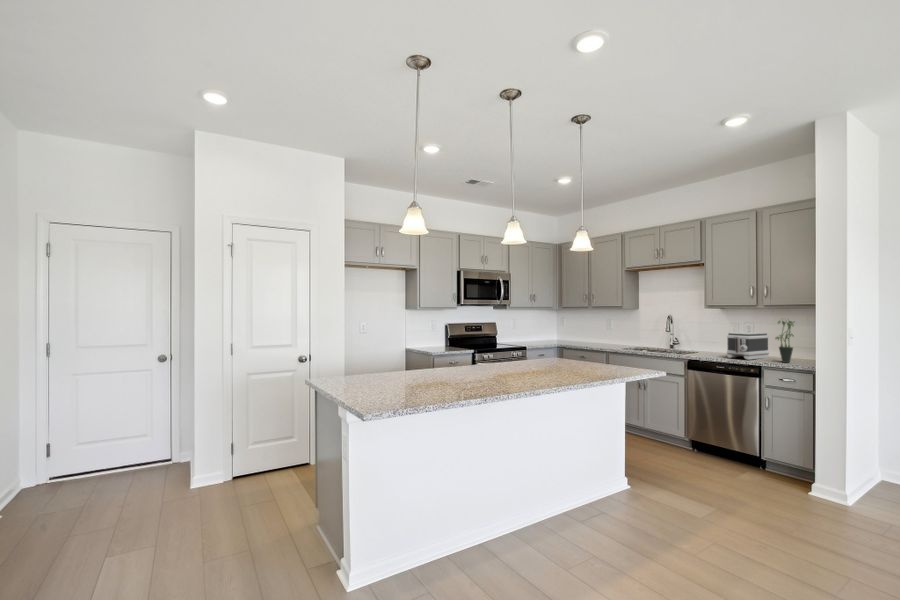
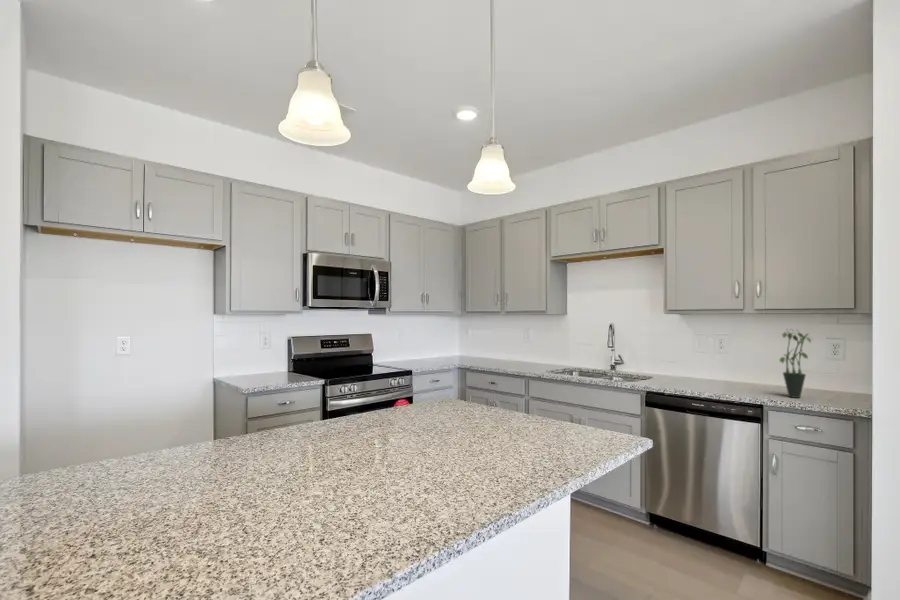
toaster: present [727,332,769,360] -> none [702,349,757,392]

